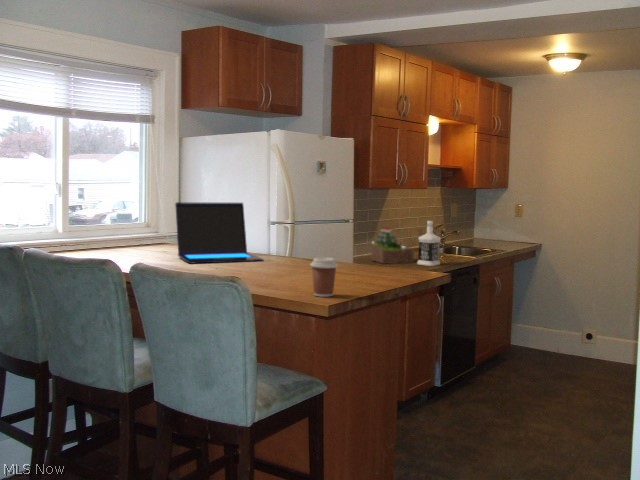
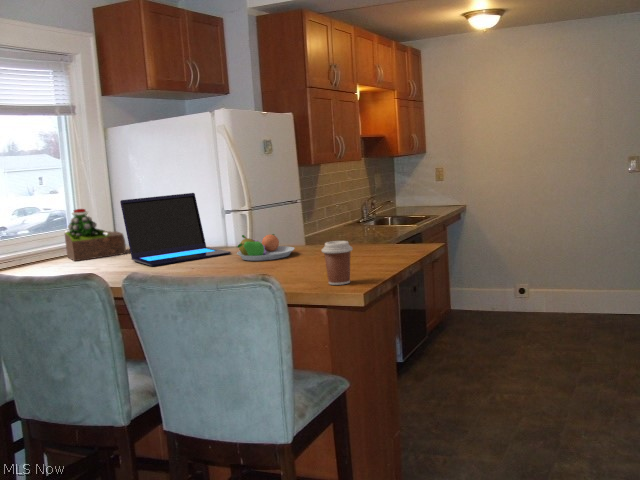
bottle: present [417,221,441,266] -> none [367,192,391,239]
succulent plant: present [371,228,414,264] -> present [65,209,126,261]
fruit bowl: none [261,245,315,270] -> present [237,234,295,261]

